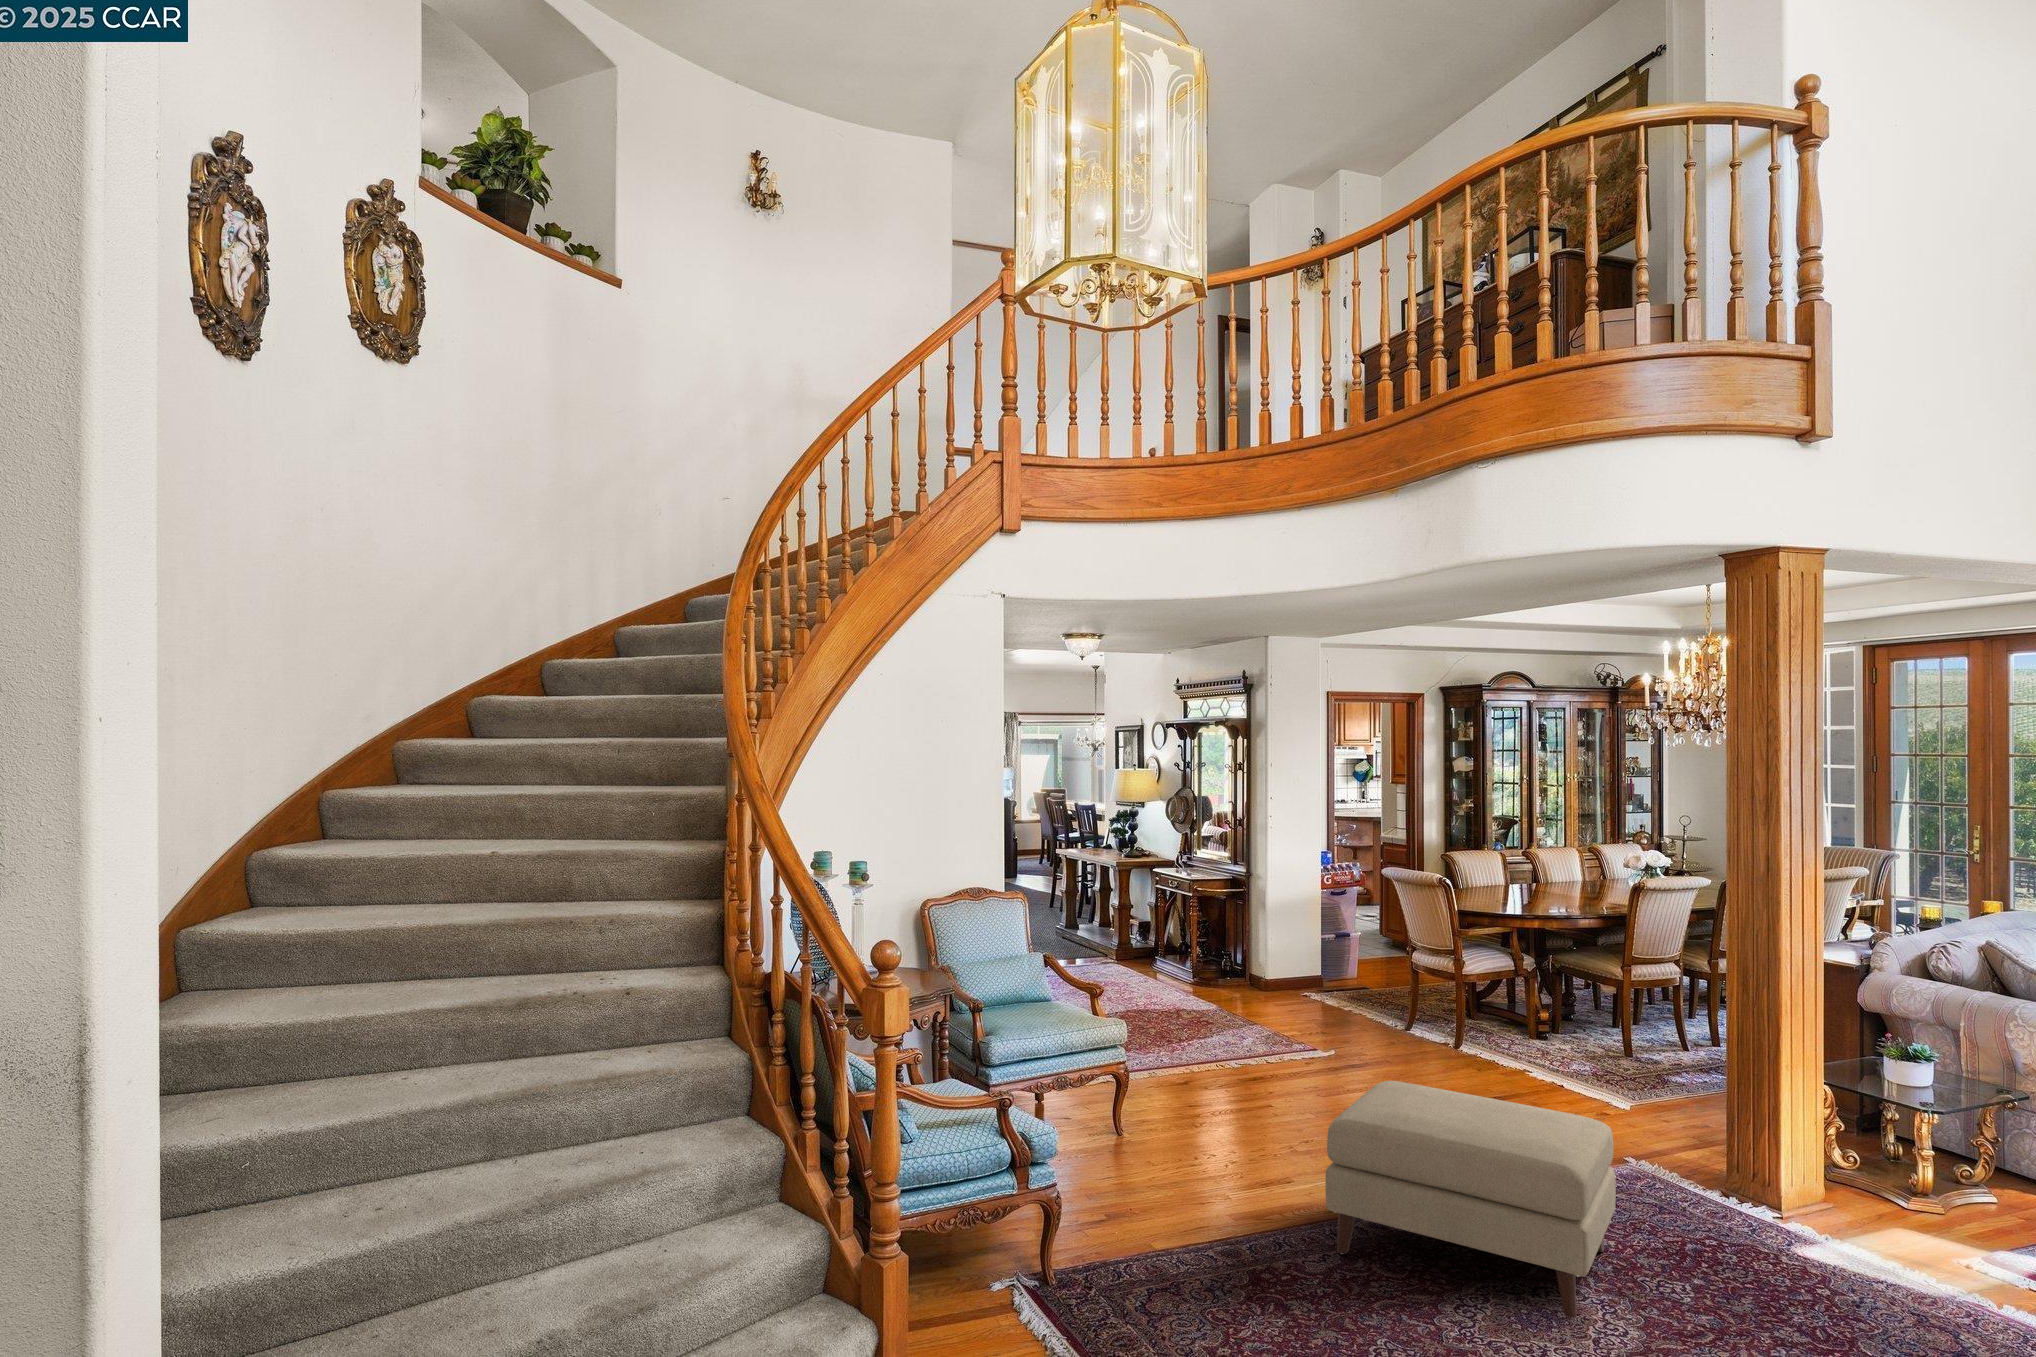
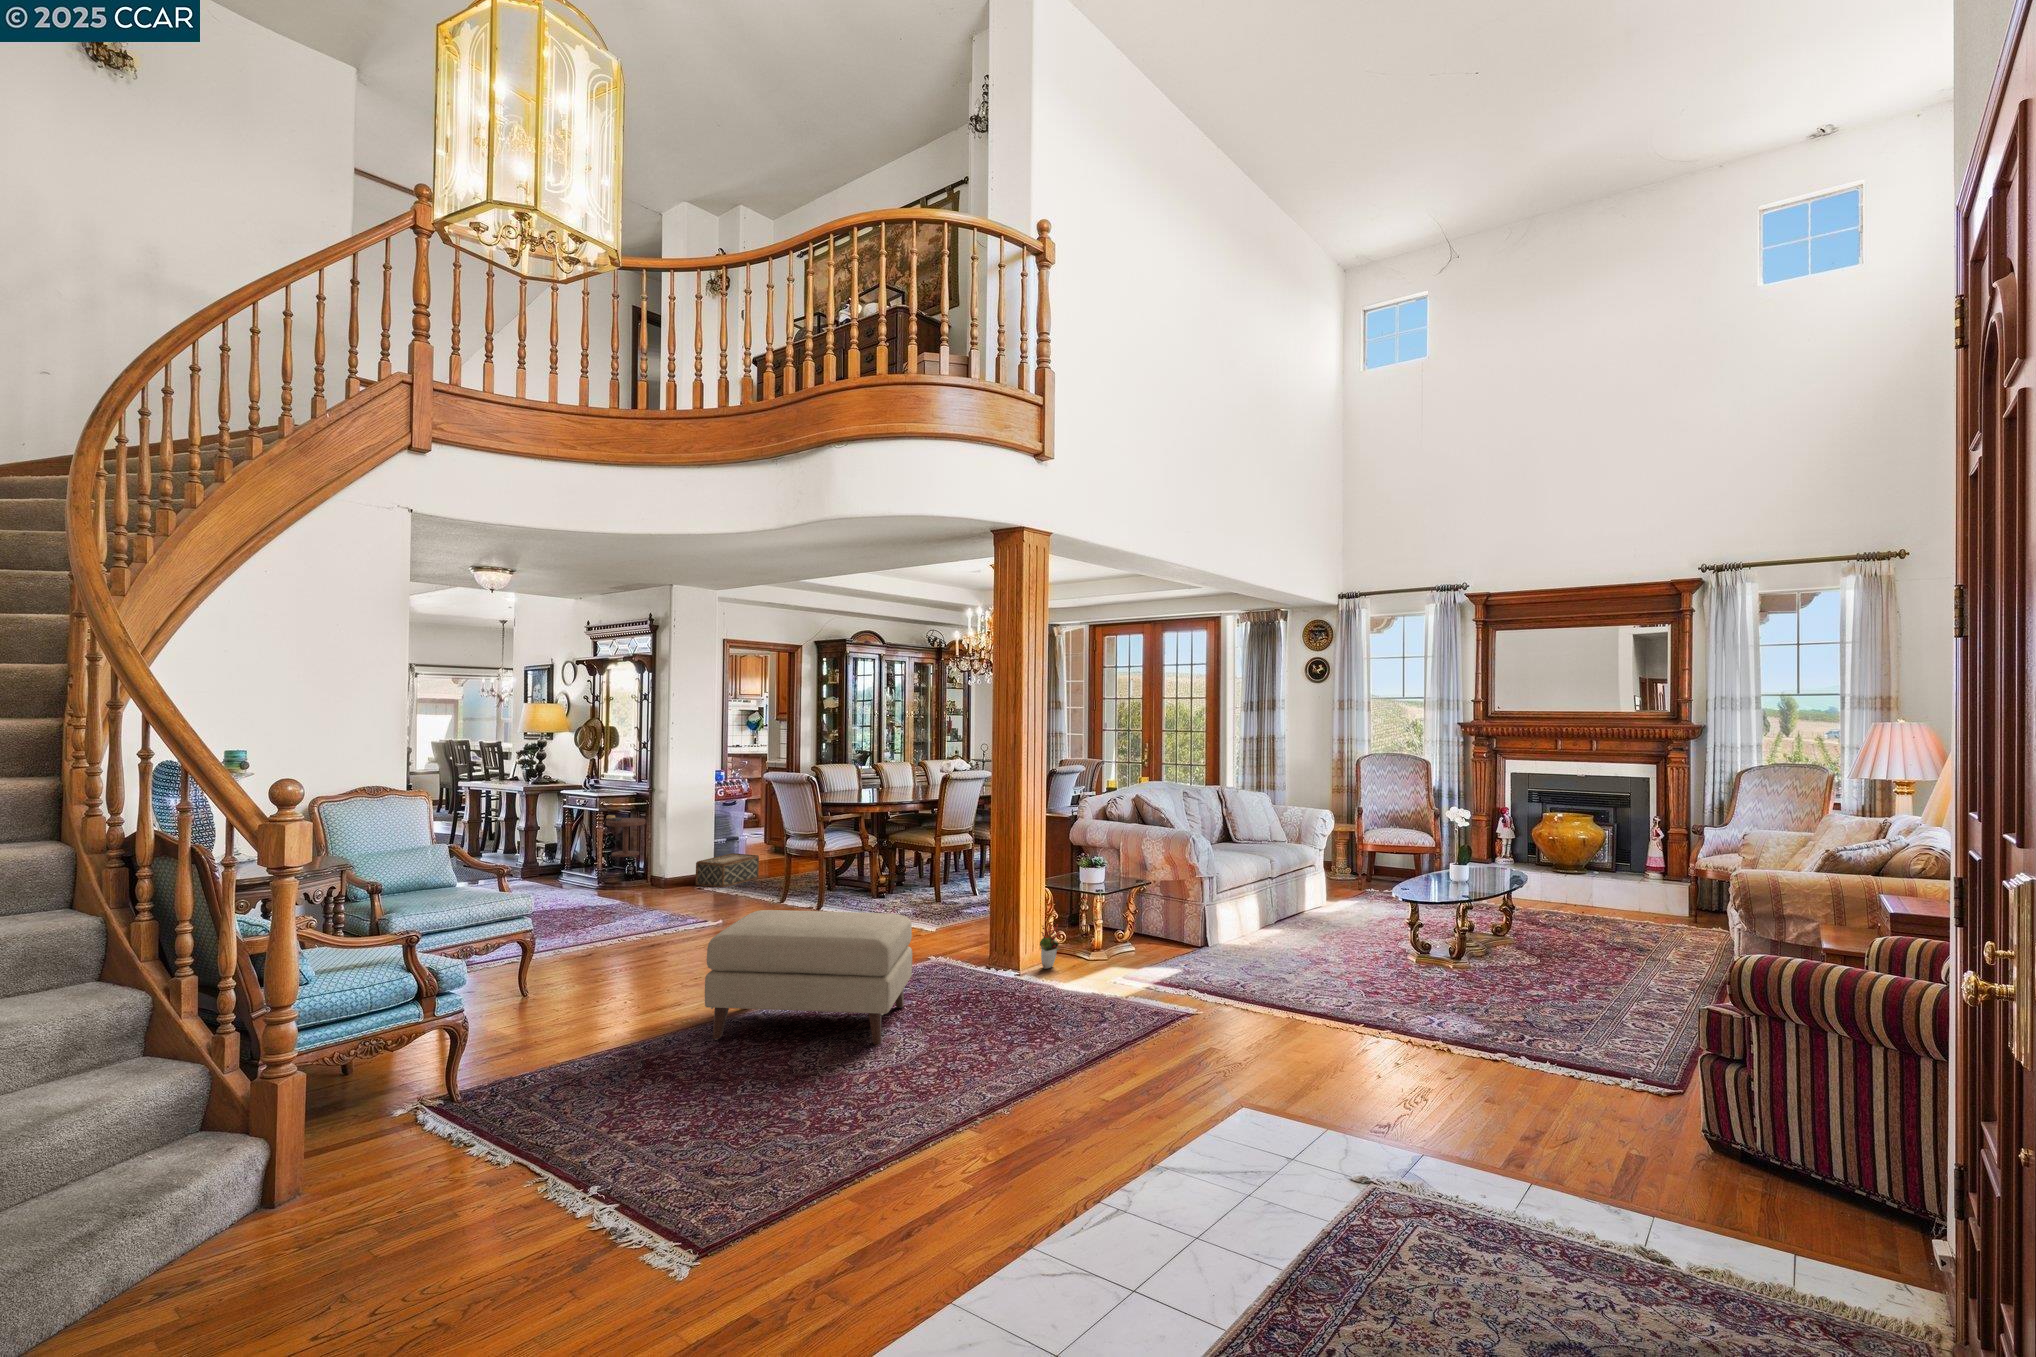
side table: none [1201,899,1243,983] -> present [606,815,646,857]
woven basket: none [1302,952,1377,997] -> present [696,853,759,888]
decorative plant: none [1825,1151,1864,1221] -> present [1040,924,1060,969]

